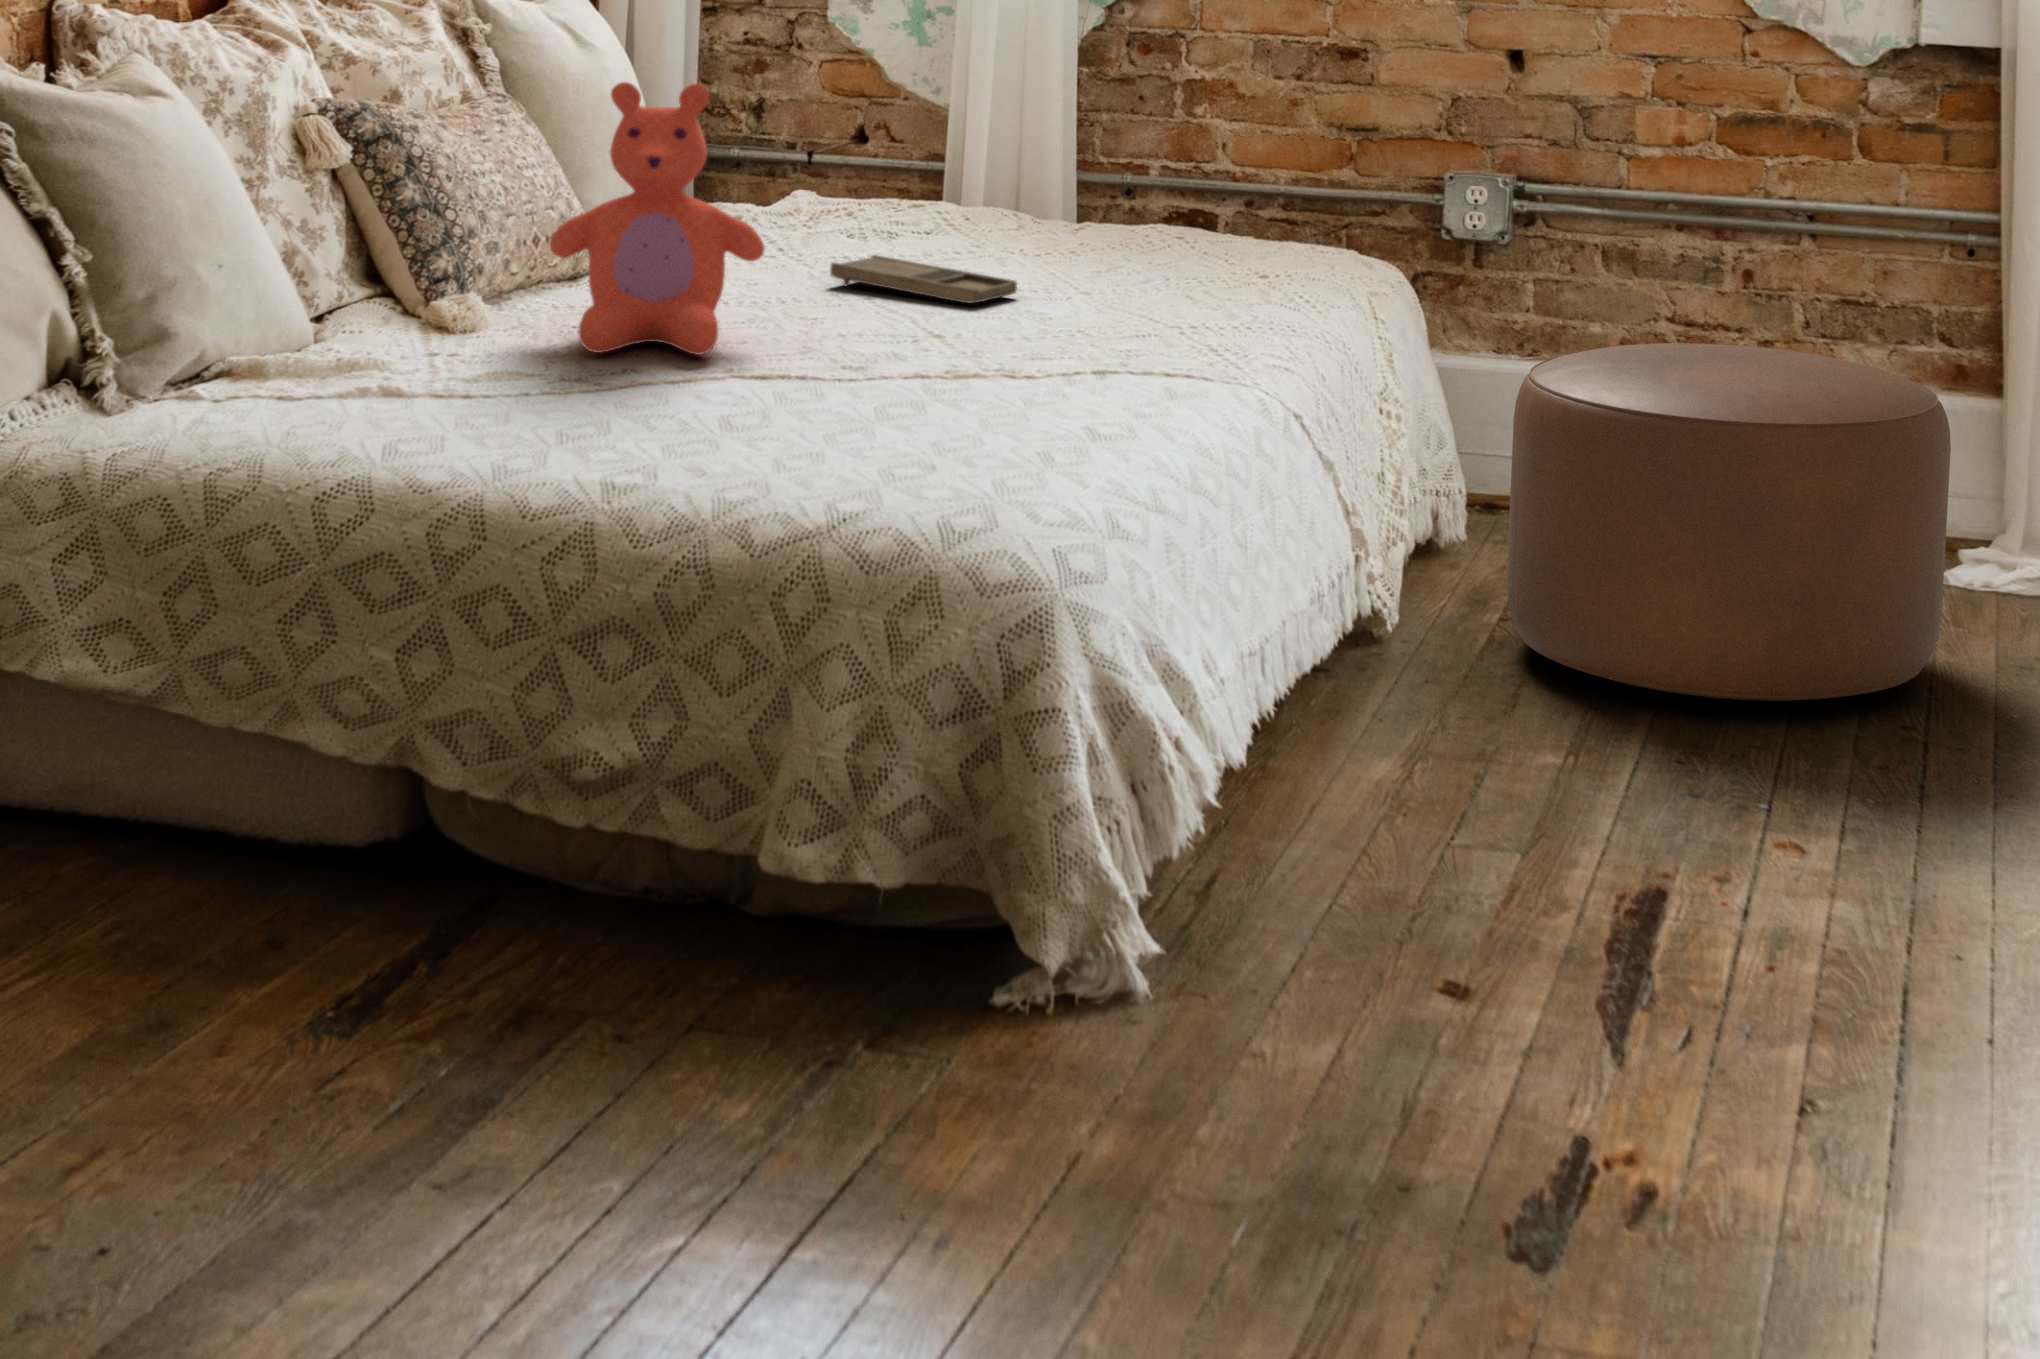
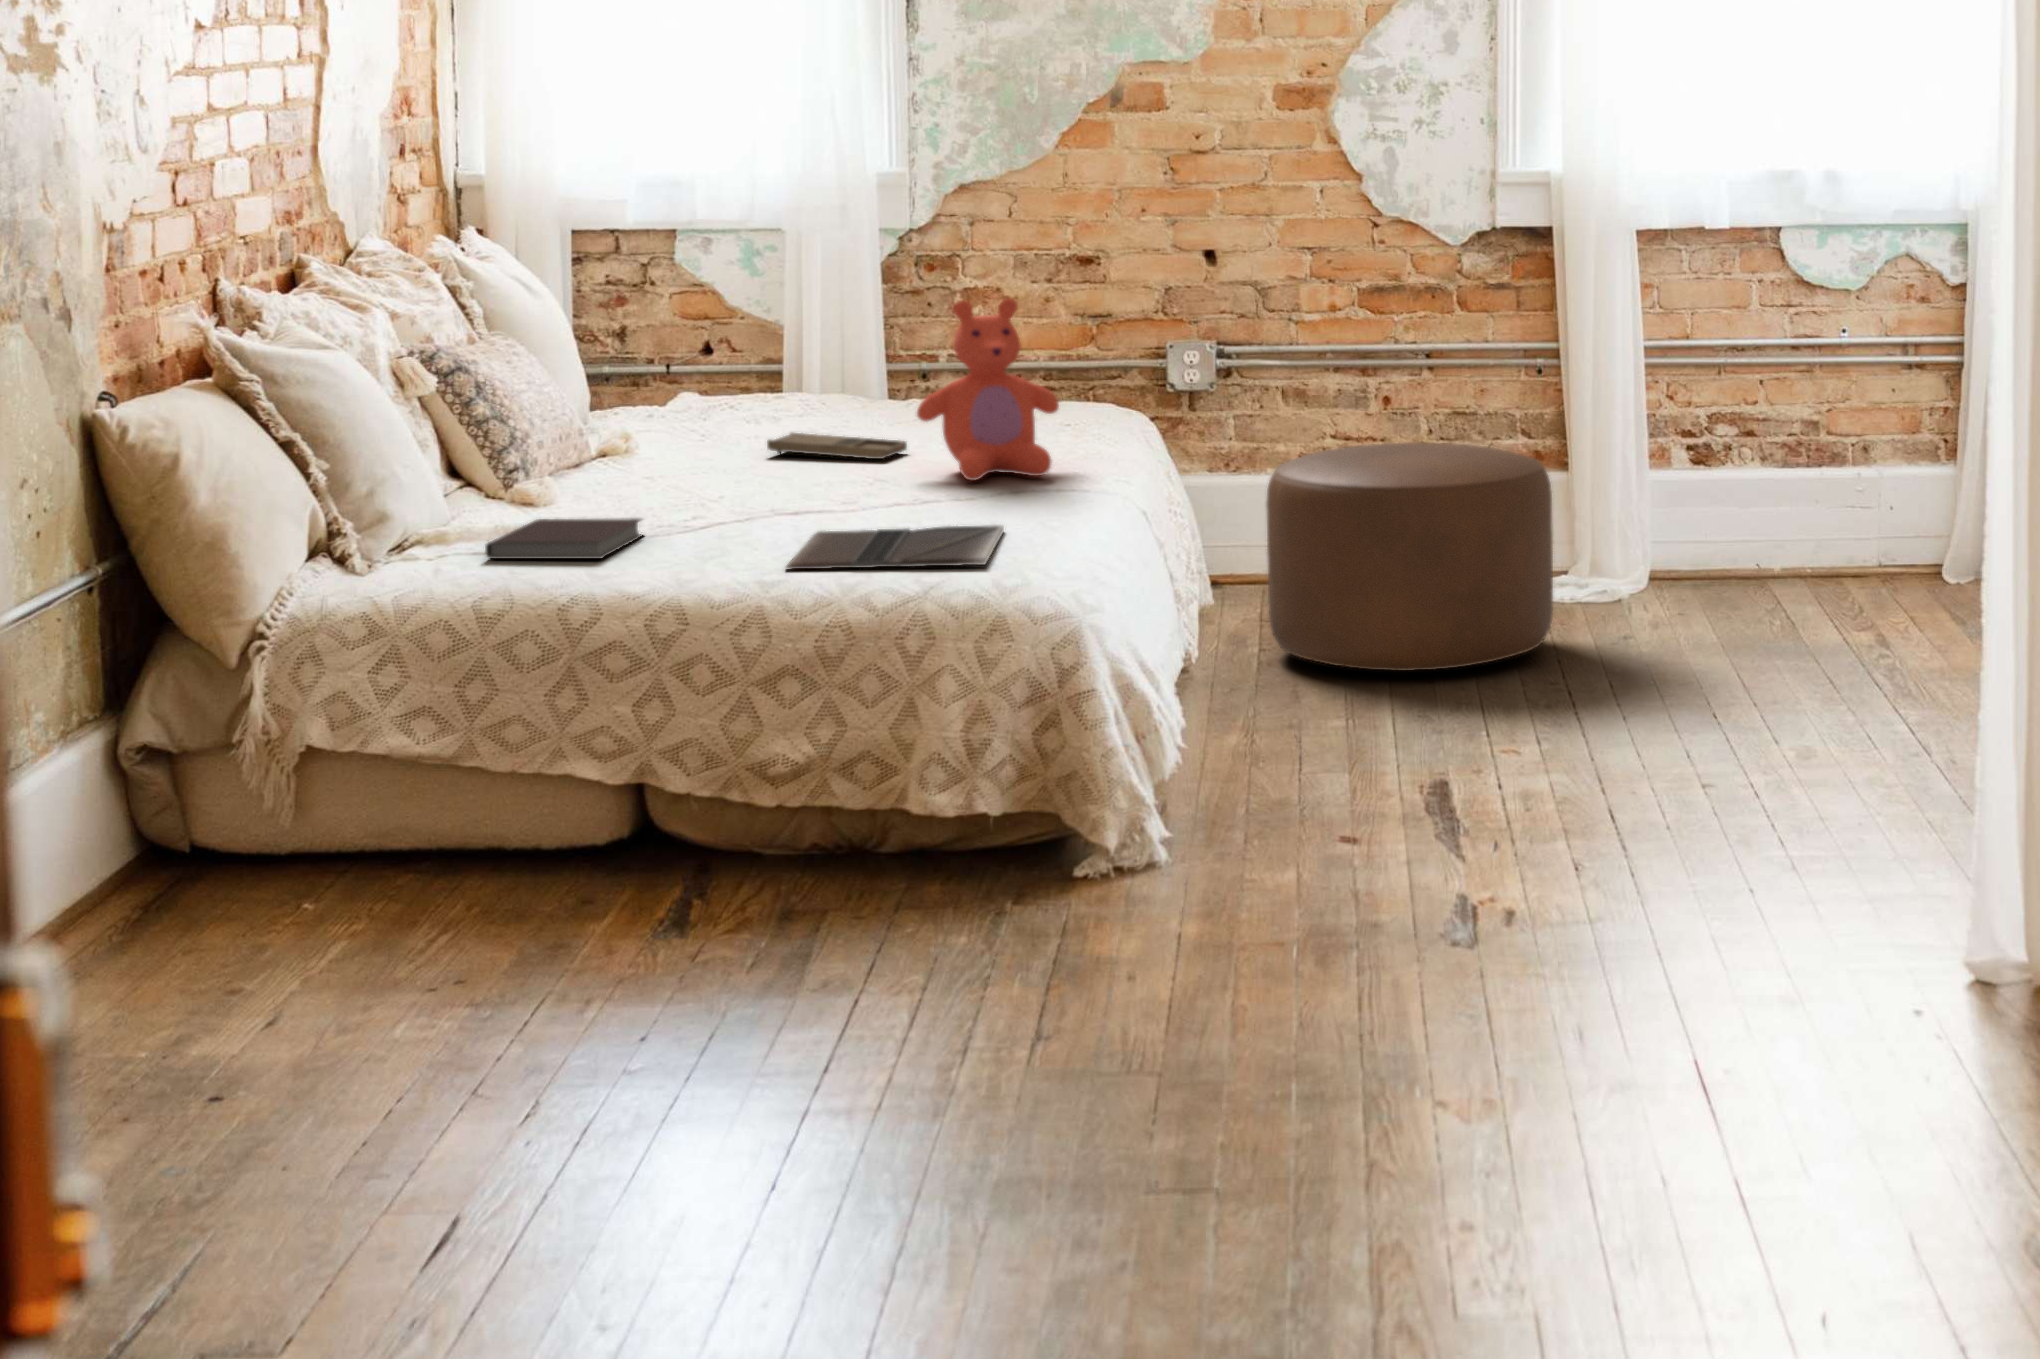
teddy bear: present [550,82,765,355] -> present [917,298,1059,480]
notebook: none [277,354,536,427] -> present [485,518,642,559]
laptop: none [655,412,1036,501] -> present [786,525,1004,570]

